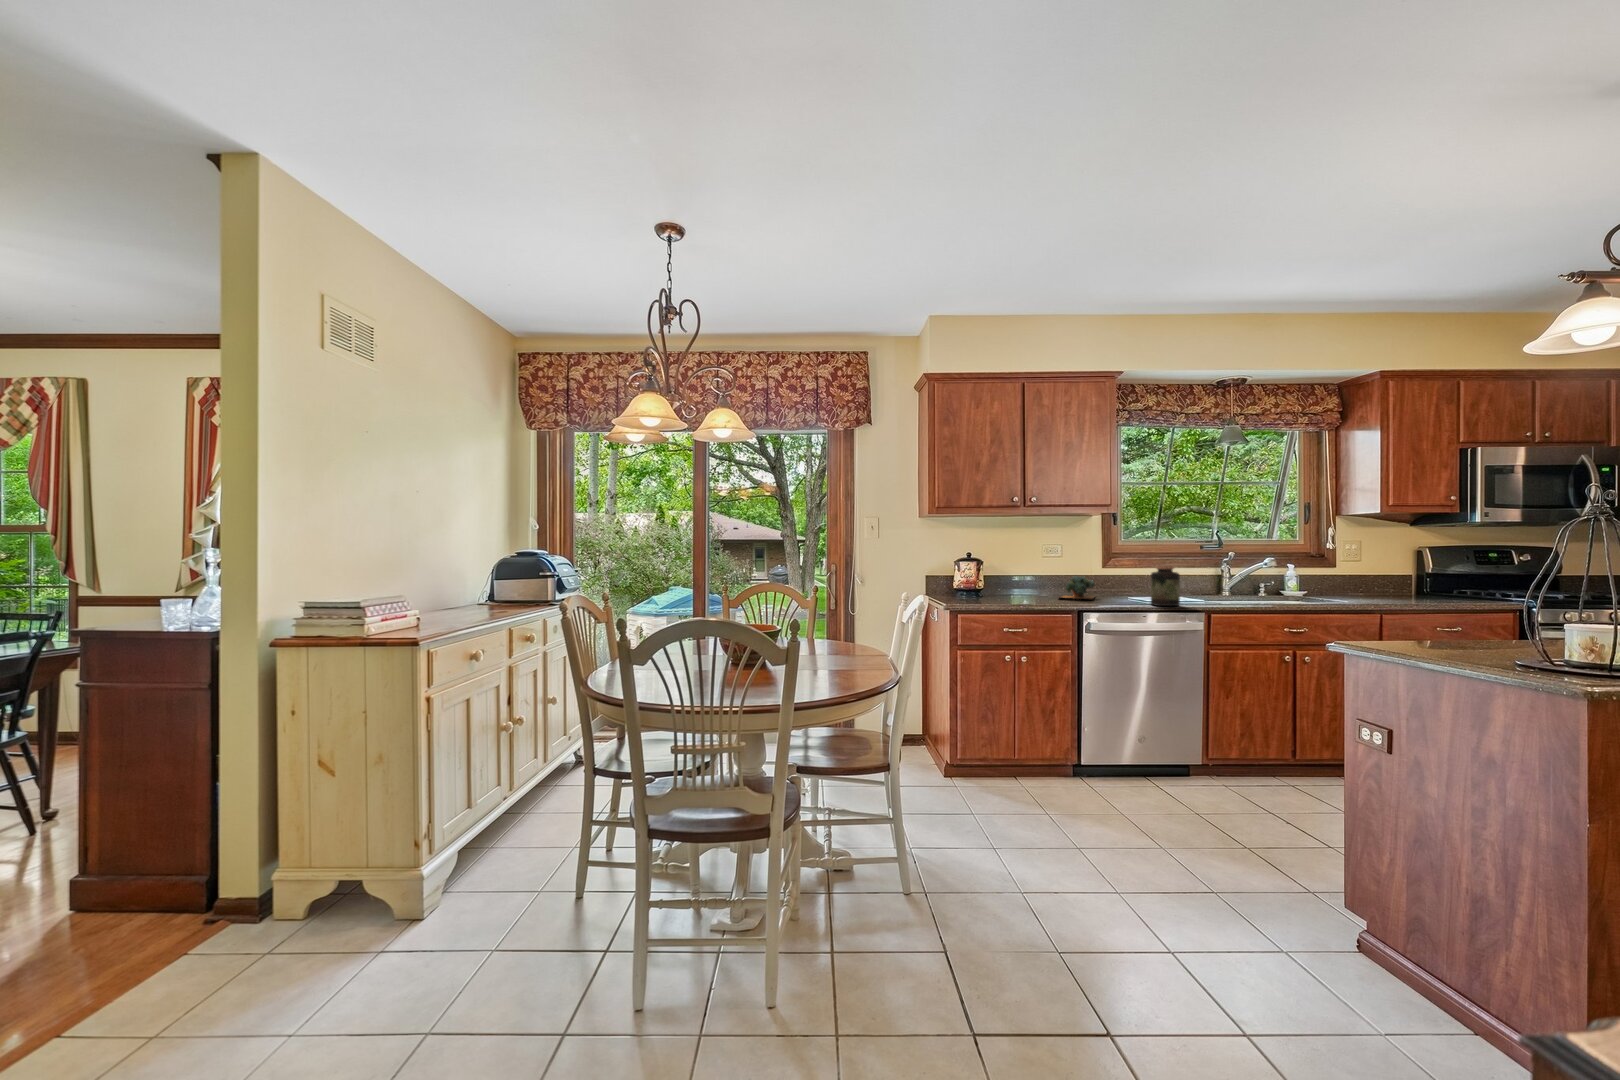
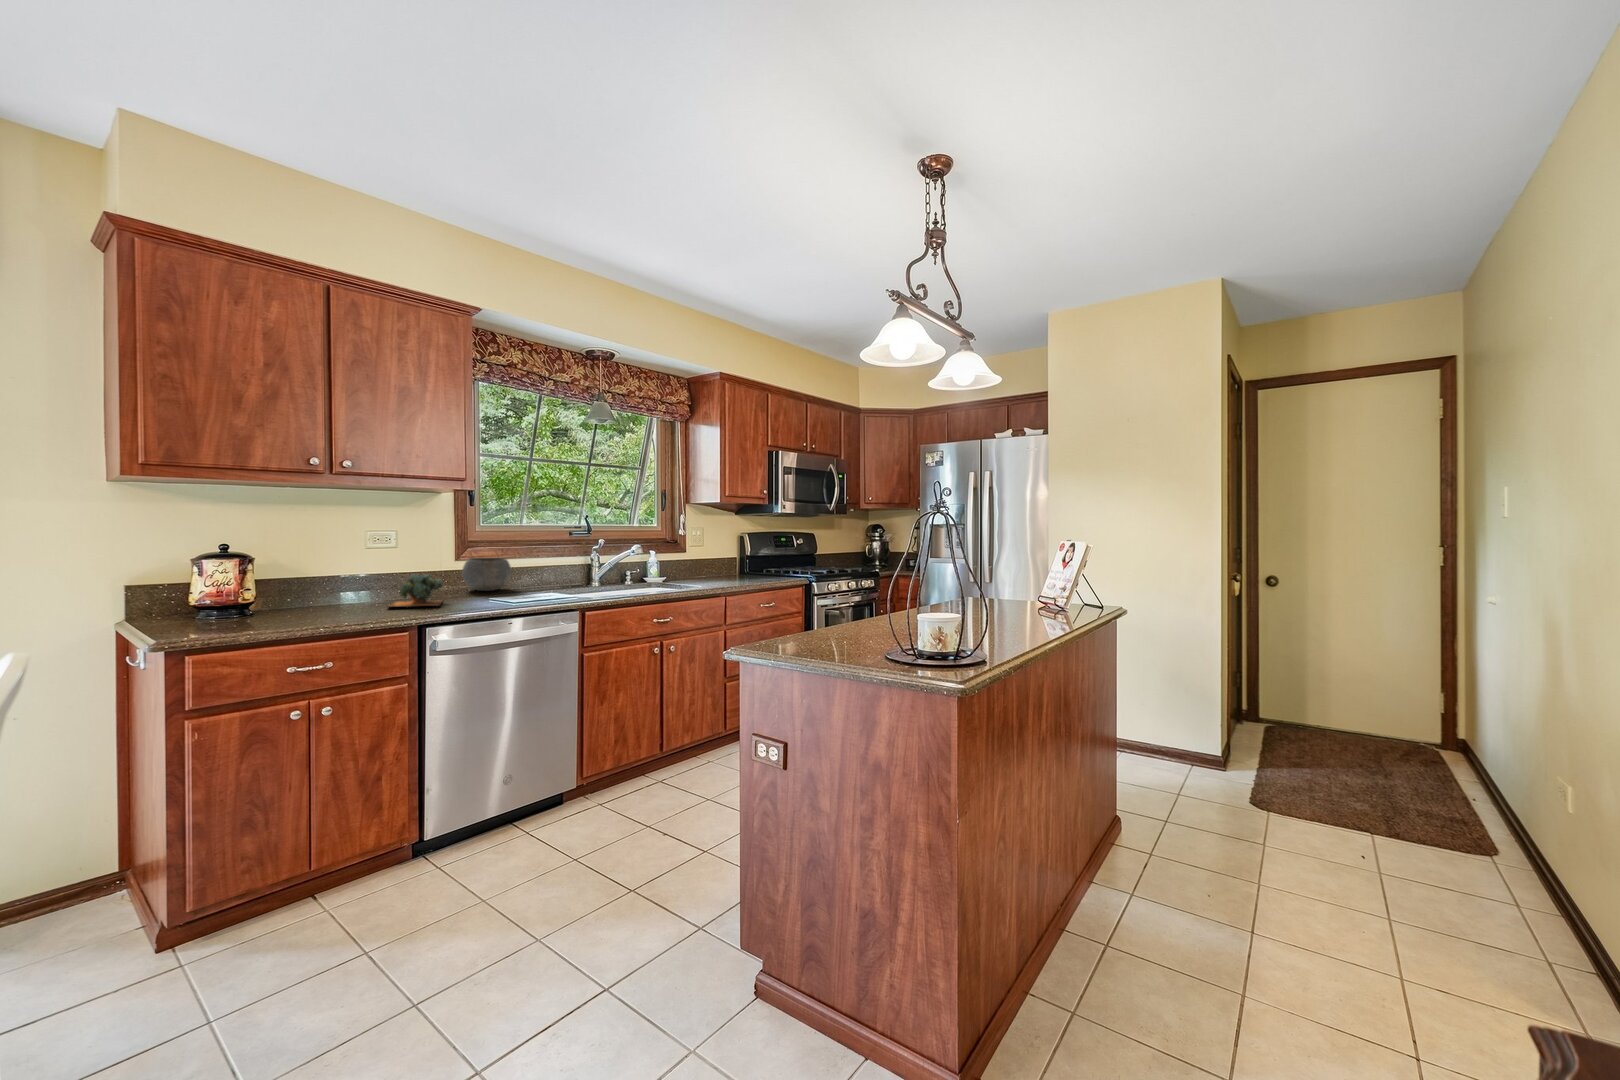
bowl: none [1109,566,1148,593] -> present [462,558,511,591]
jar: present [1151,566,1180,606] -> none [519,558,553,609]

